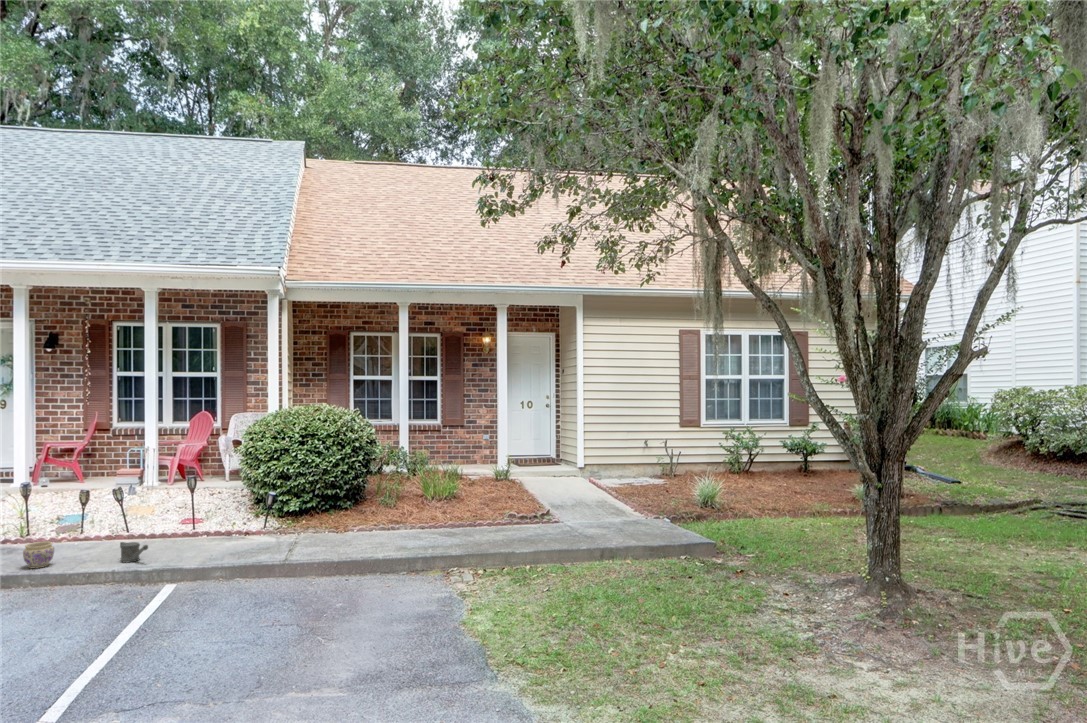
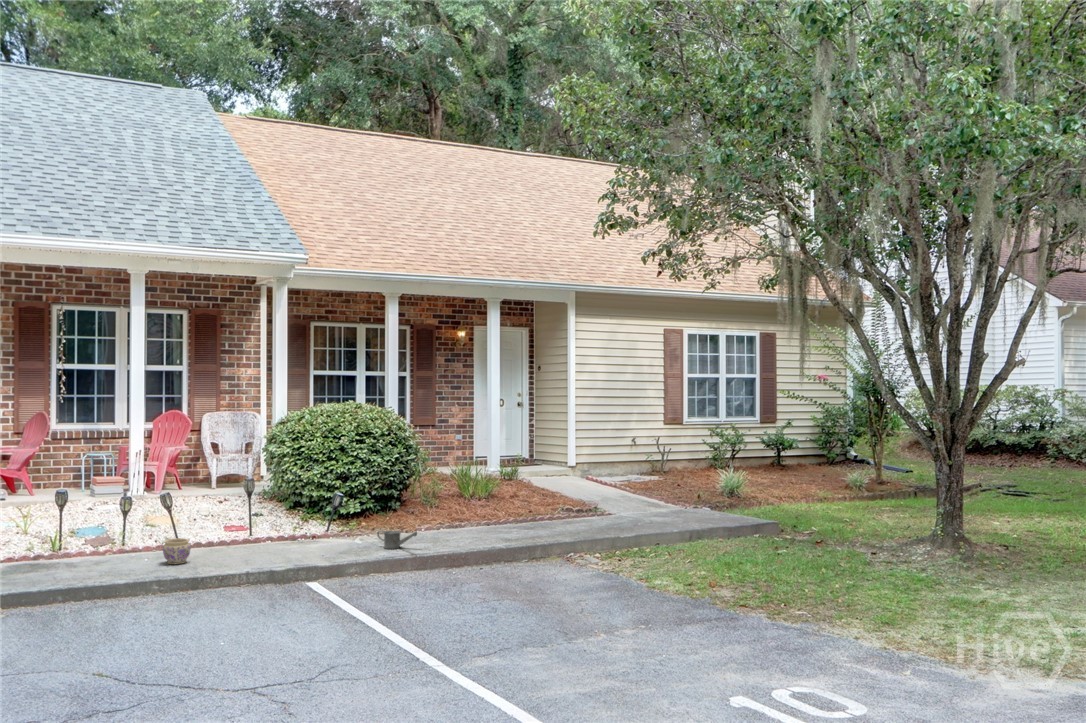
watering can: present [120,542,148,563] -> present [377,531,417,549]

